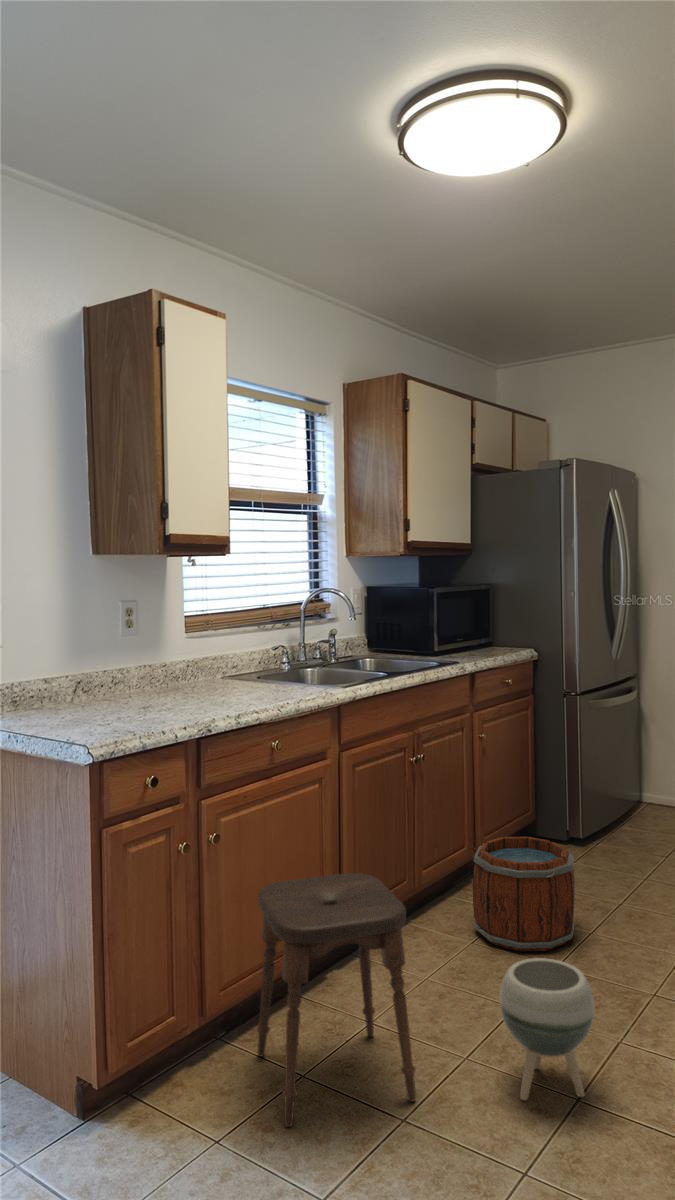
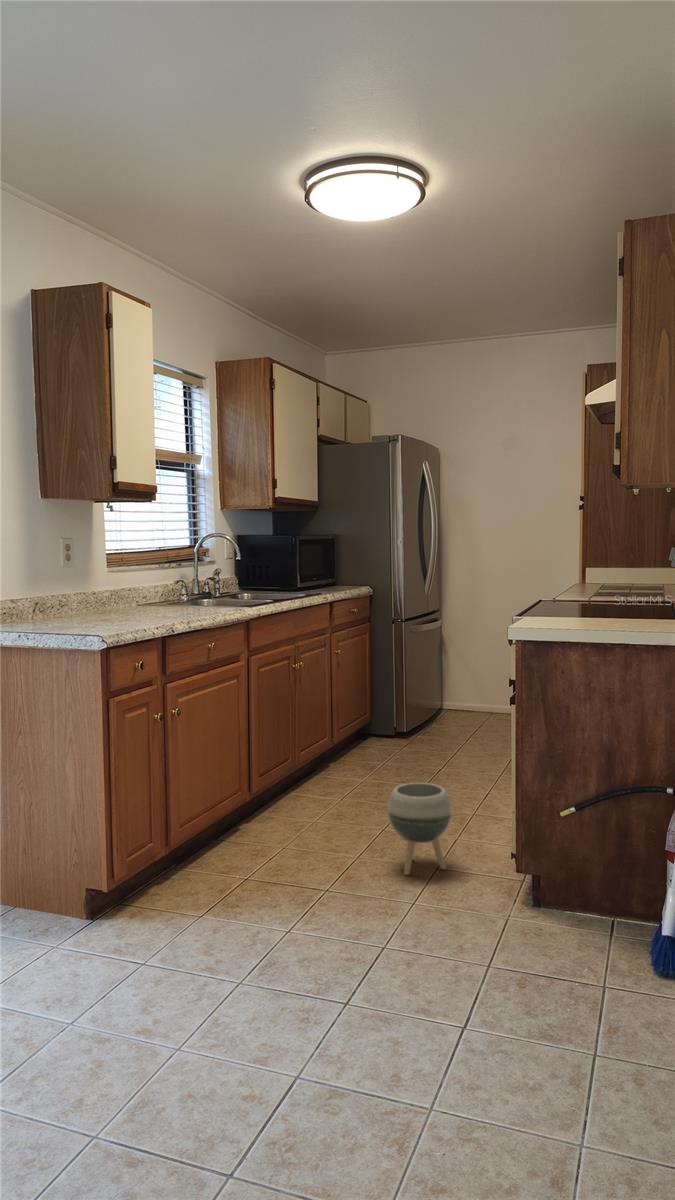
bucket: present [473,837,575,951] -> none [341,723,416,803]
stool: present [257,873,416,1127] -> none [210,736,335,905]

